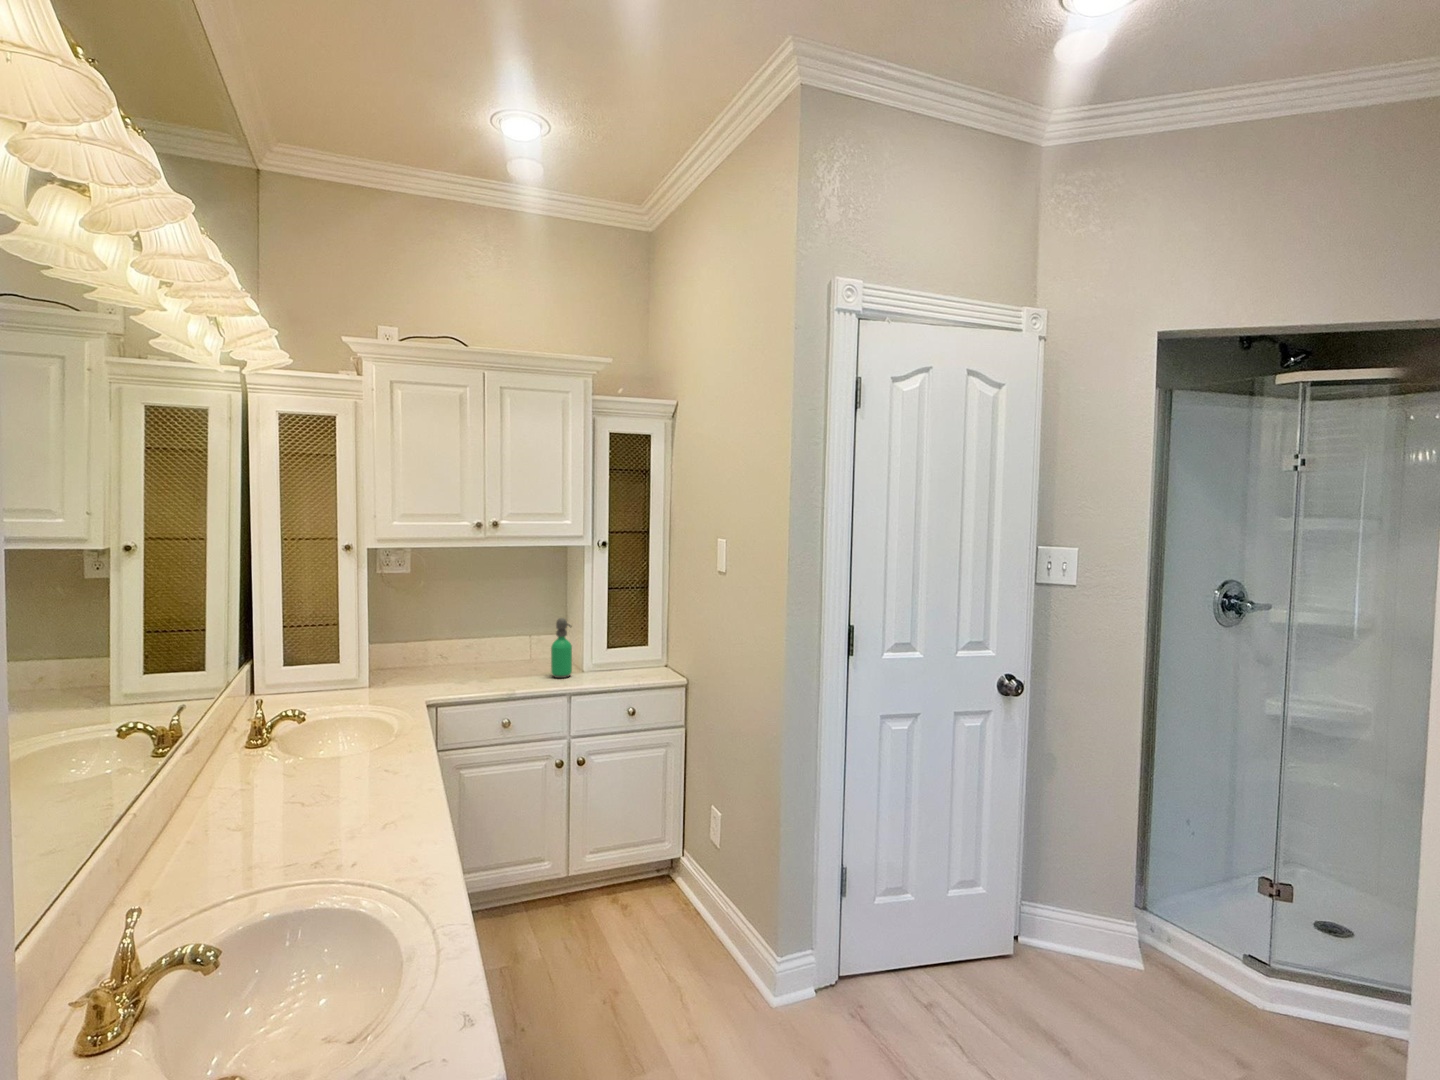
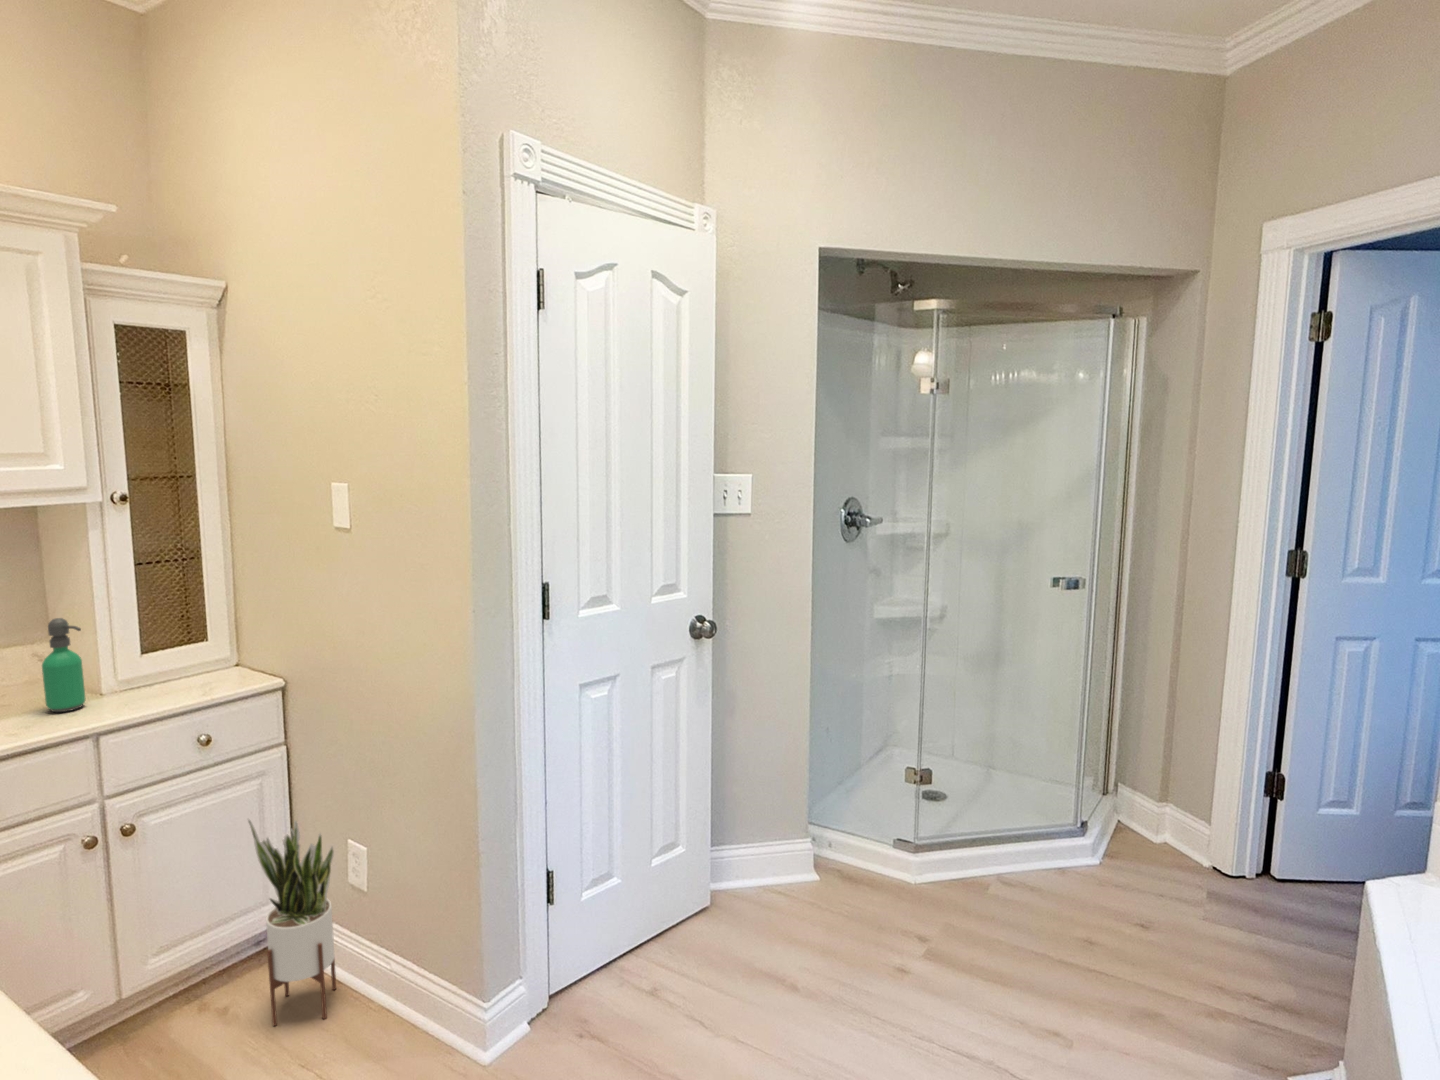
potted plant: none [649,772,696,934] -> present [248,819,336,1026]

